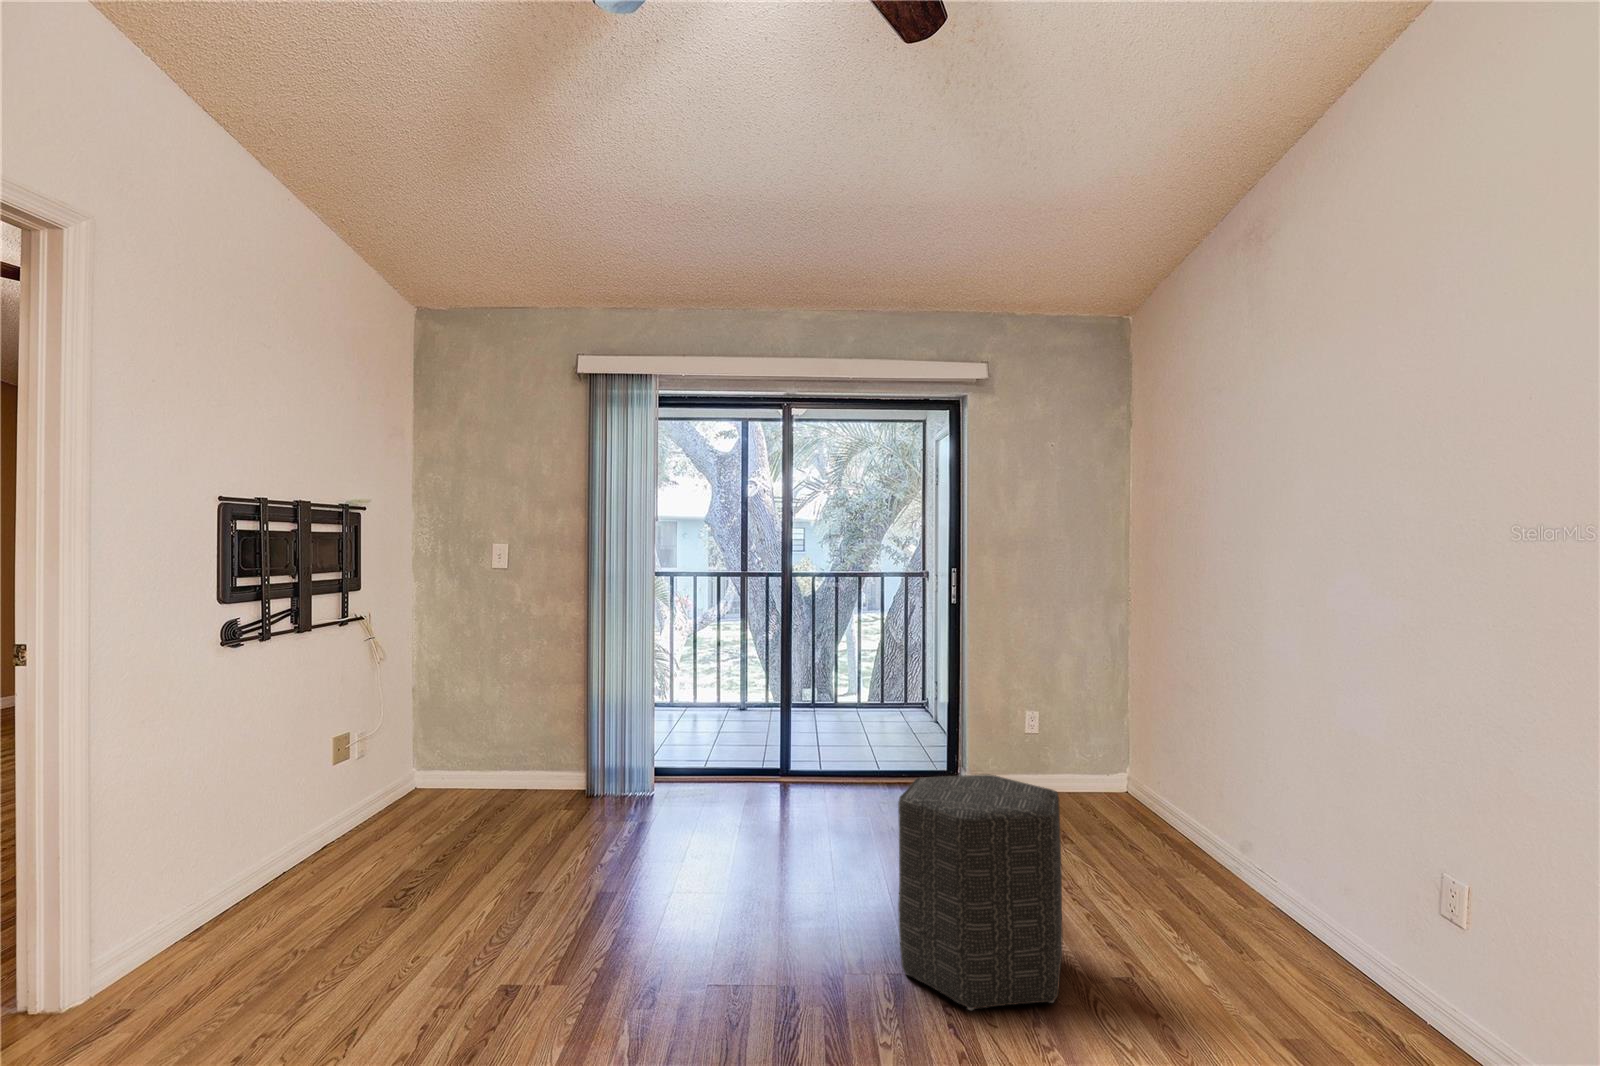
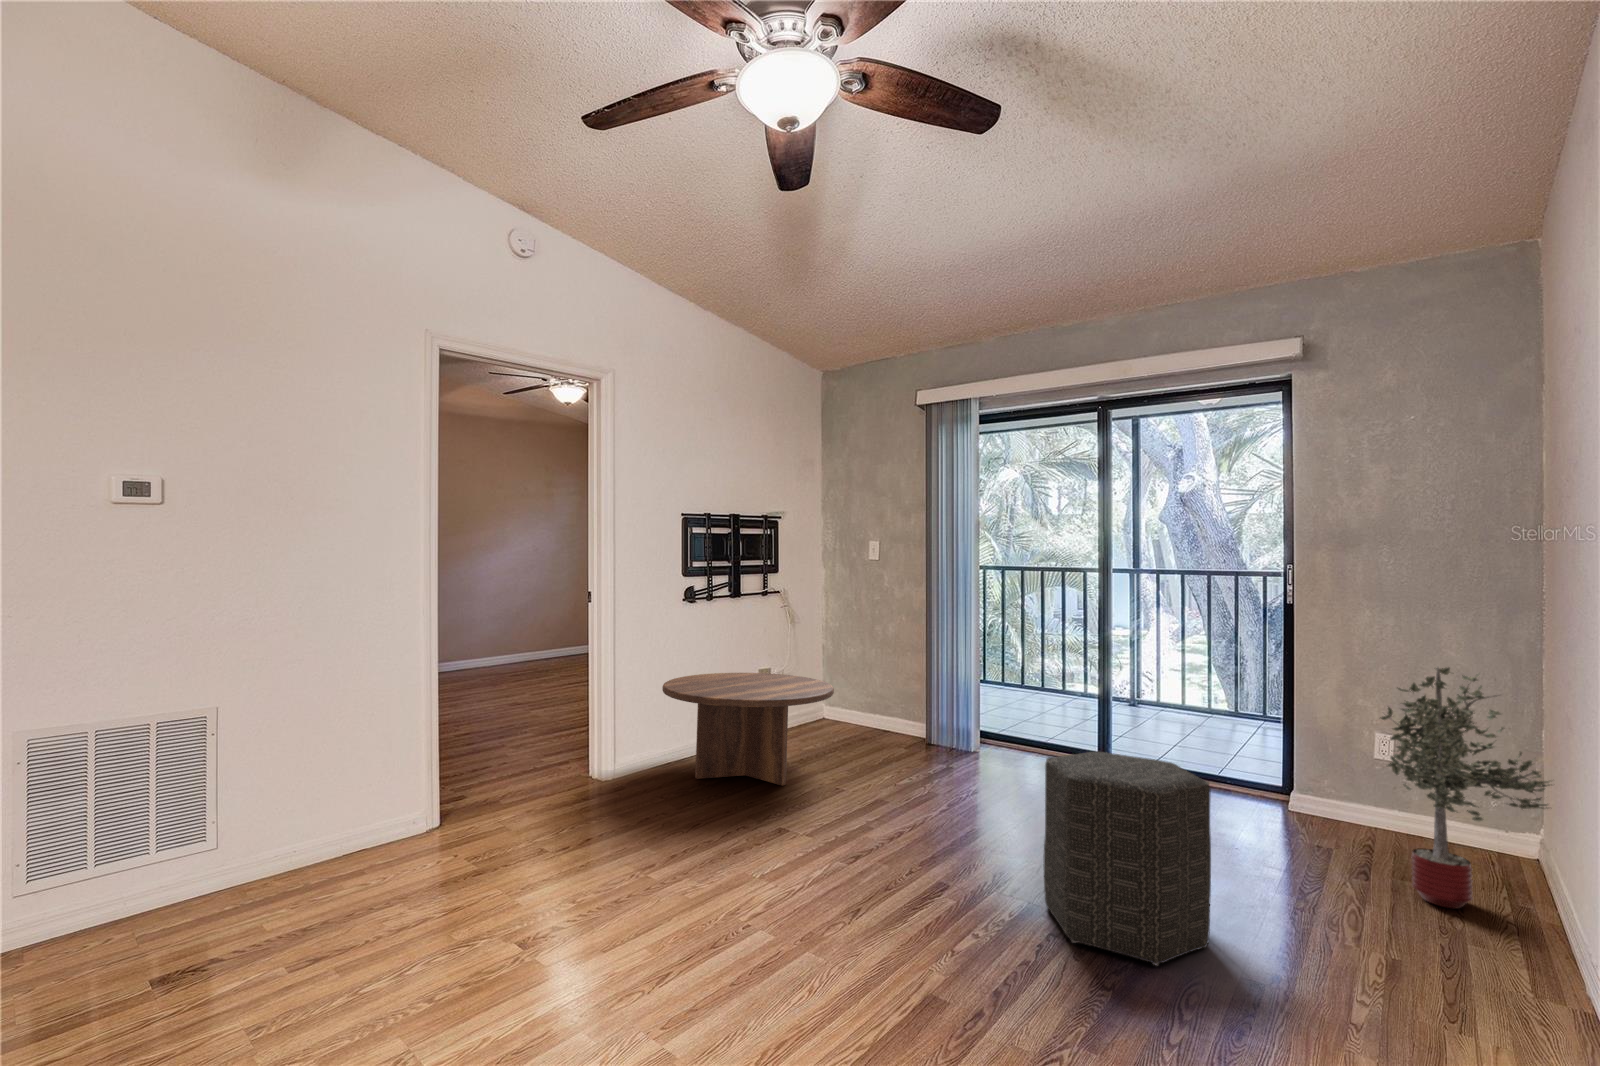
potted tree: none [1084,649,1204,851] -> present [1380,668,1550,908]
coffee table: none [197,740,512,946] -> present [662,673,834,785]

